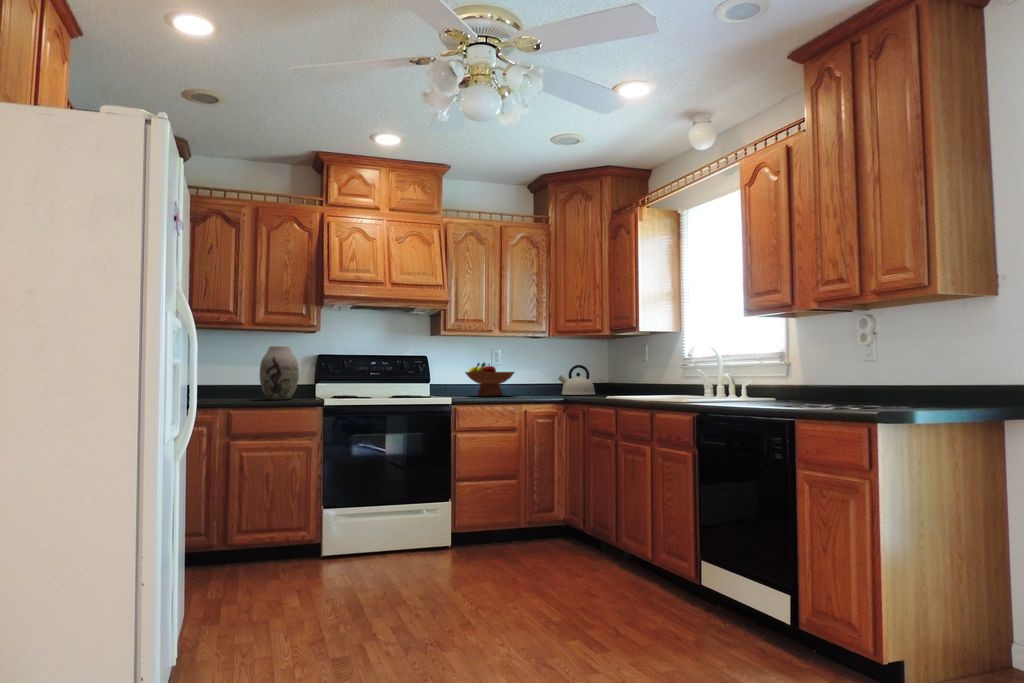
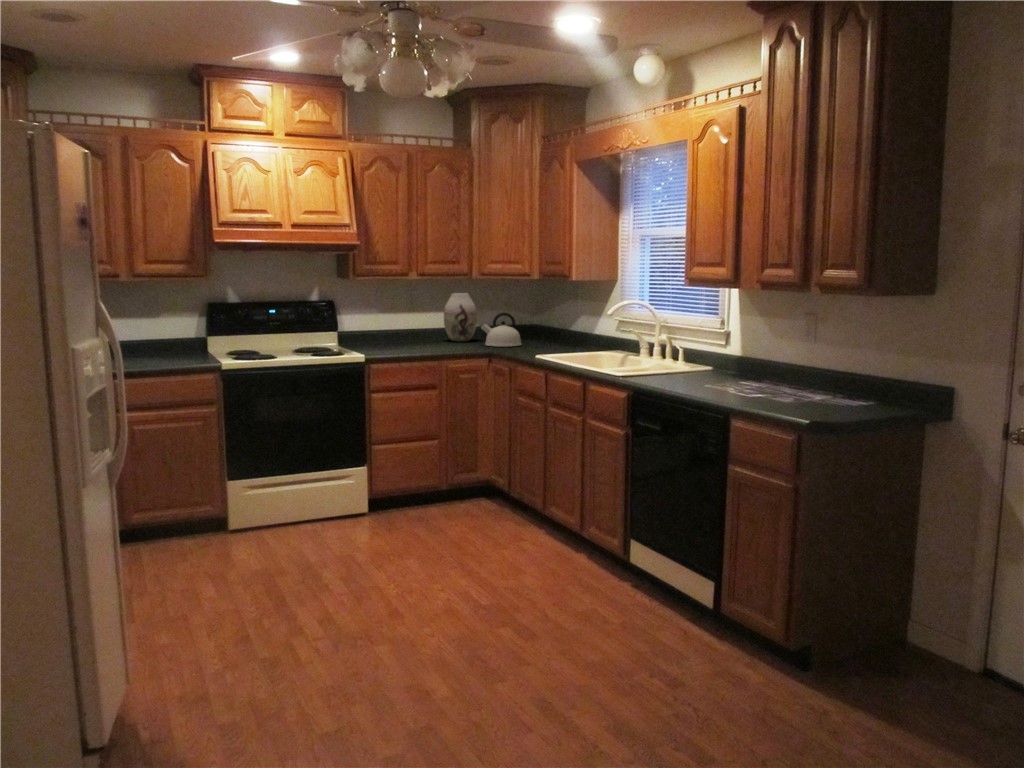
vase: present [260,346,299,400] -> present [444,293,477,342]
fruit bowl: present [465,362,515,397] -> none [379,314,435,351]

